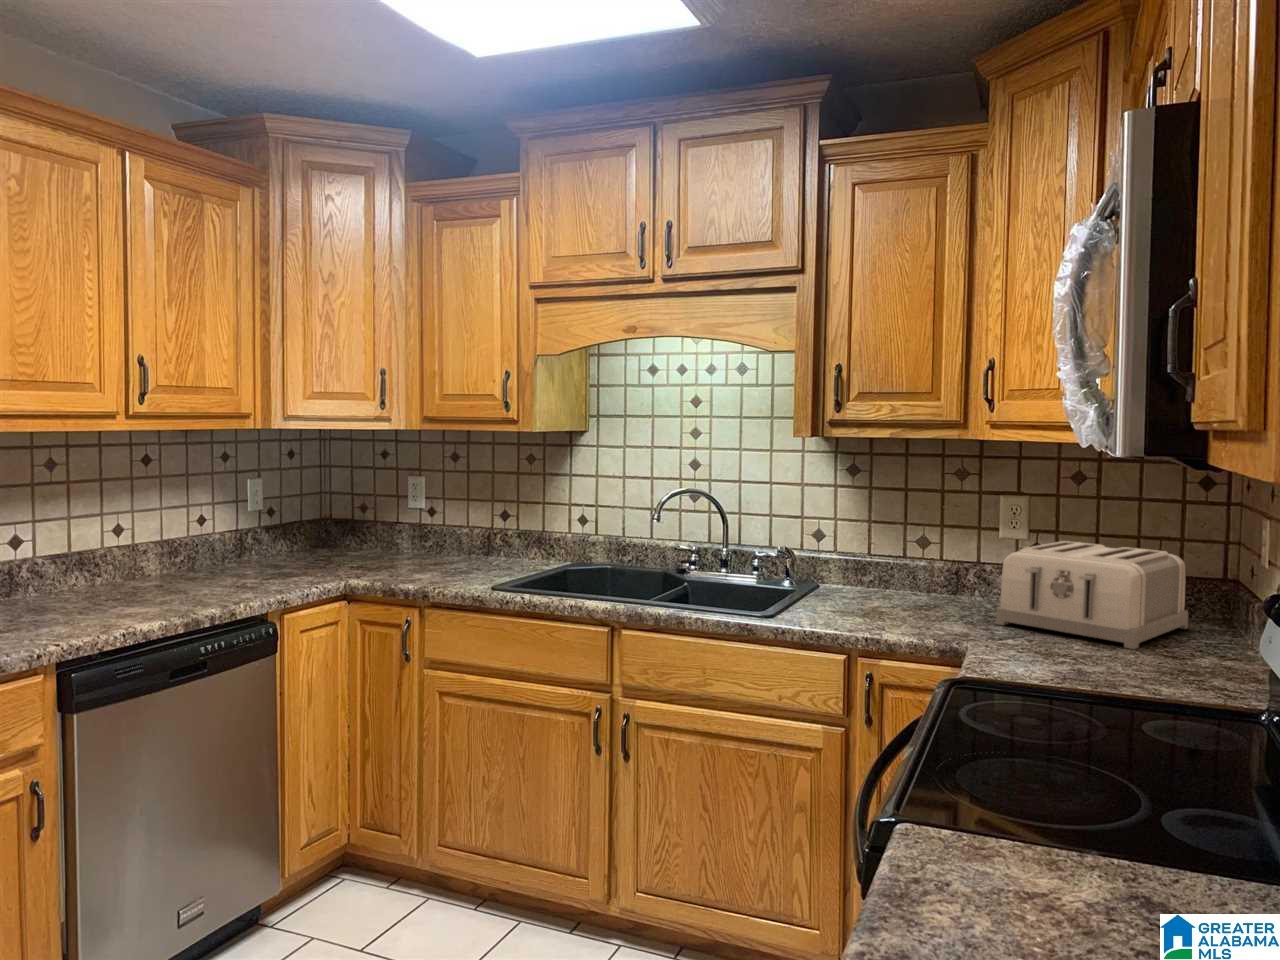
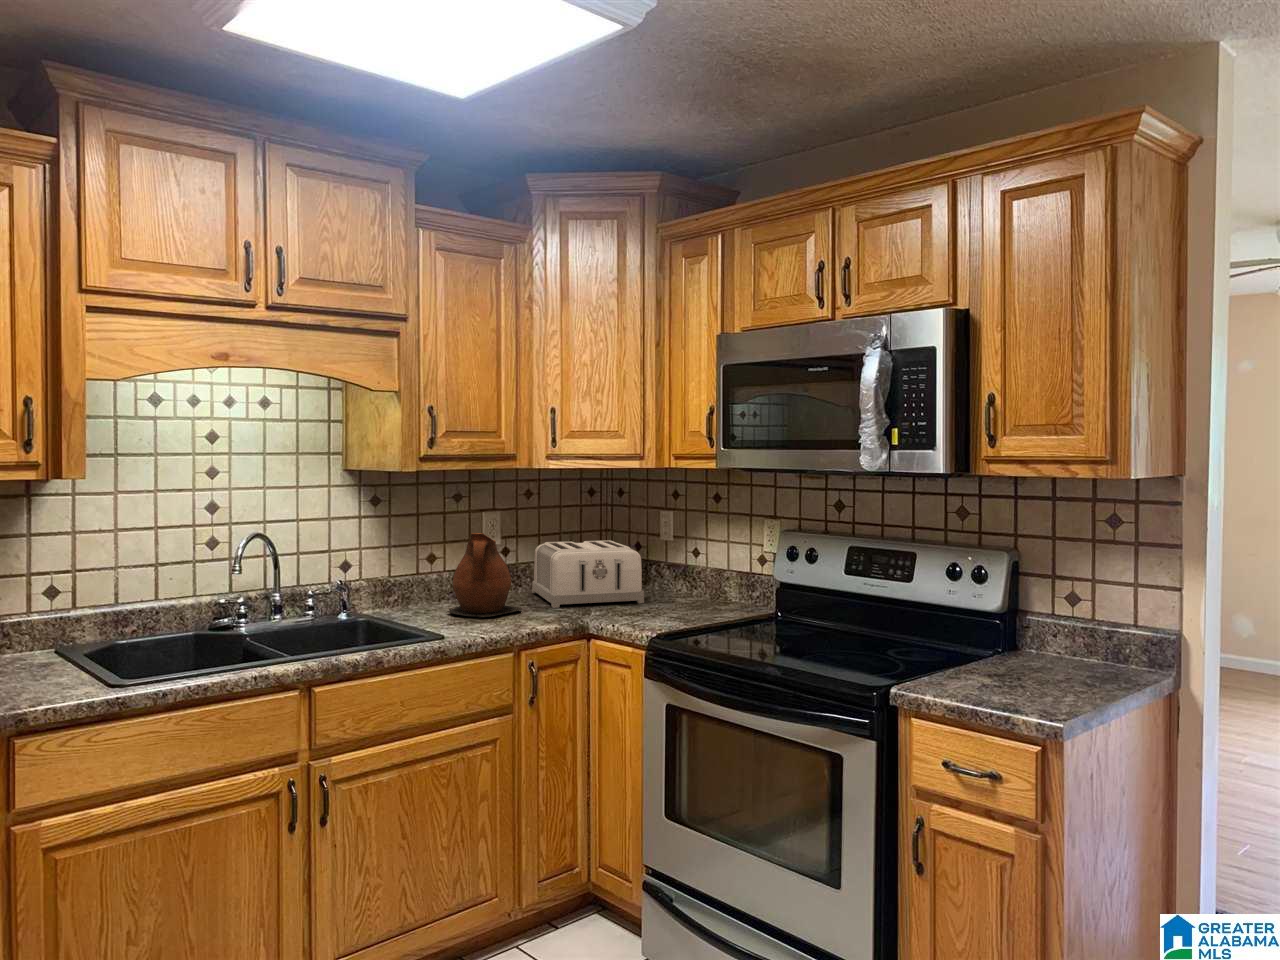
ceramic pitcher: none [865,511,951,618] -> present [447,533,522,617]

